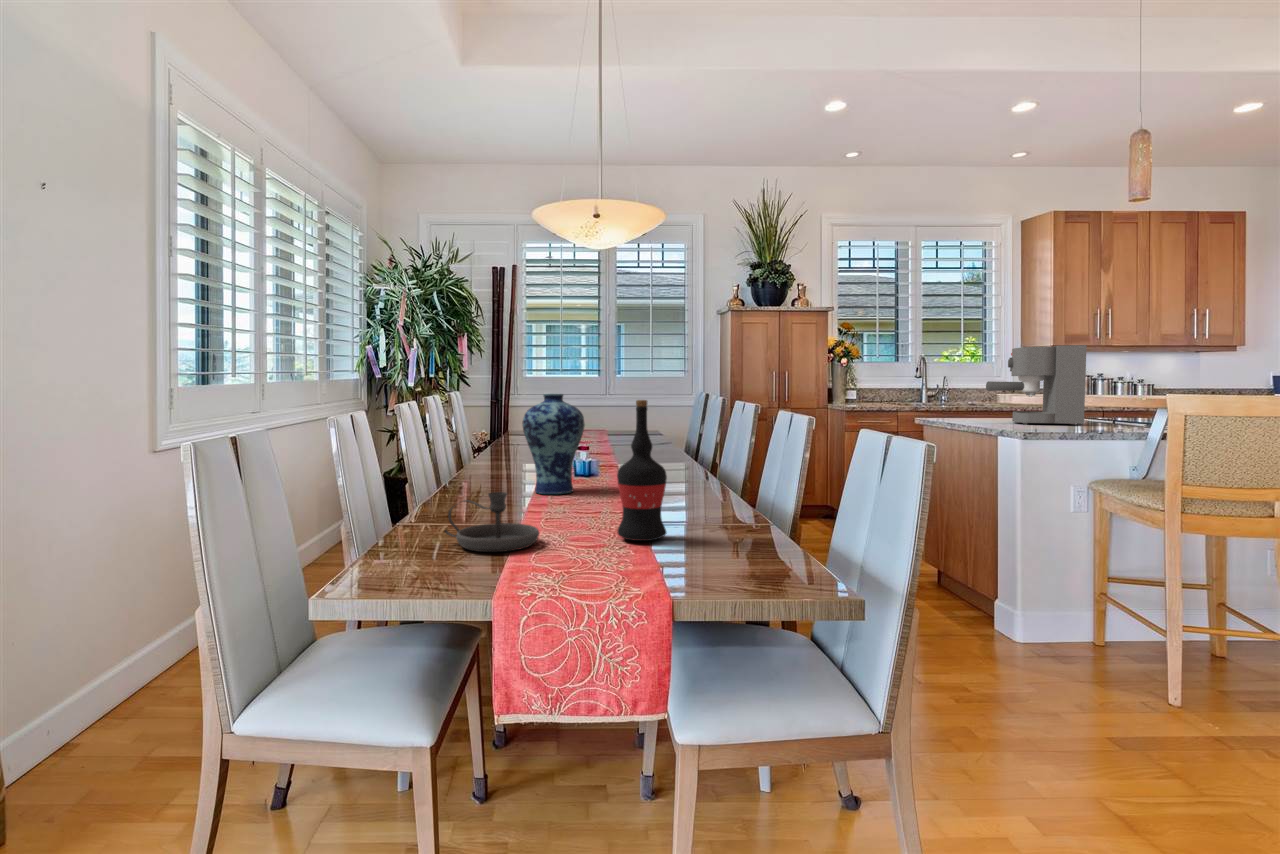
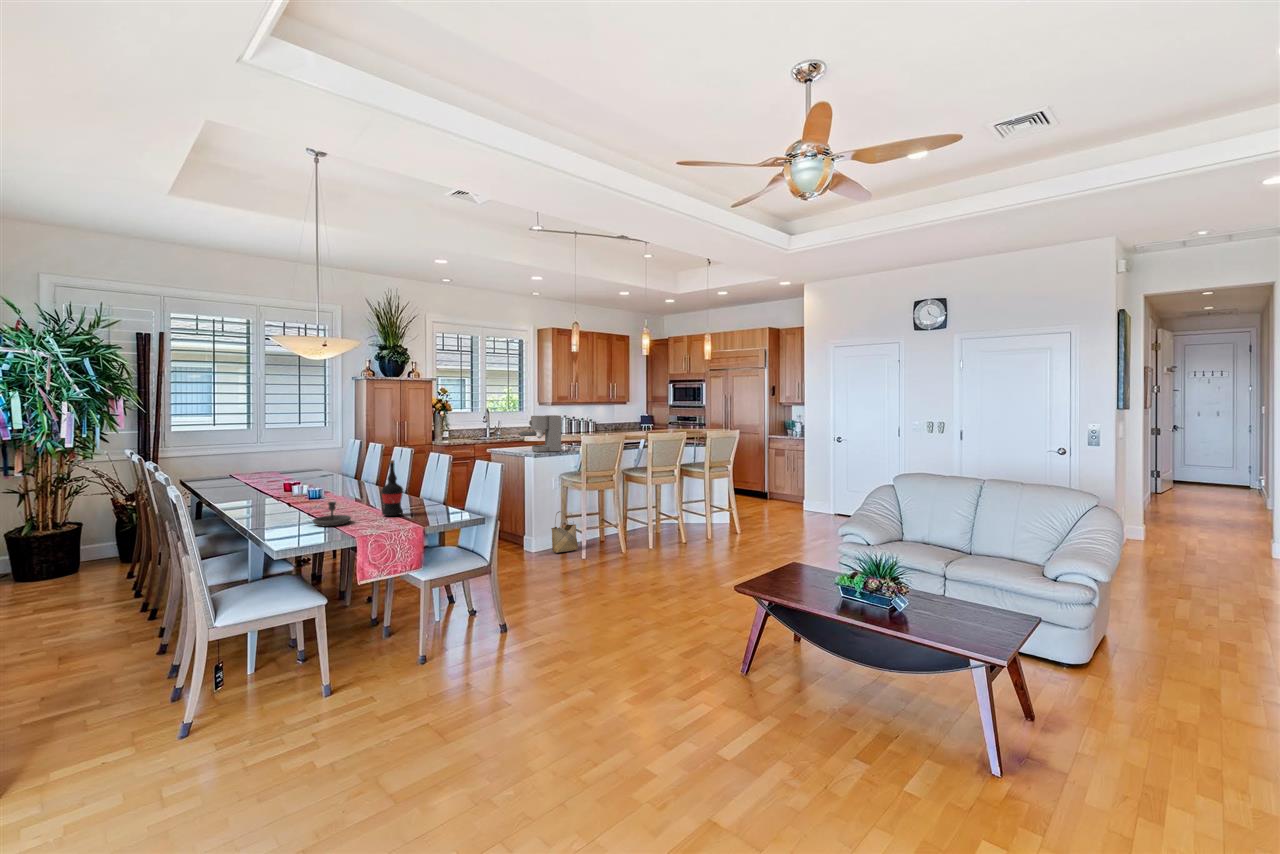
vase: present [522,394,585,494] -> none [300,453,334,504]
woven basket: none [1059,558,1129,654] -> present [551,511,578,553]

